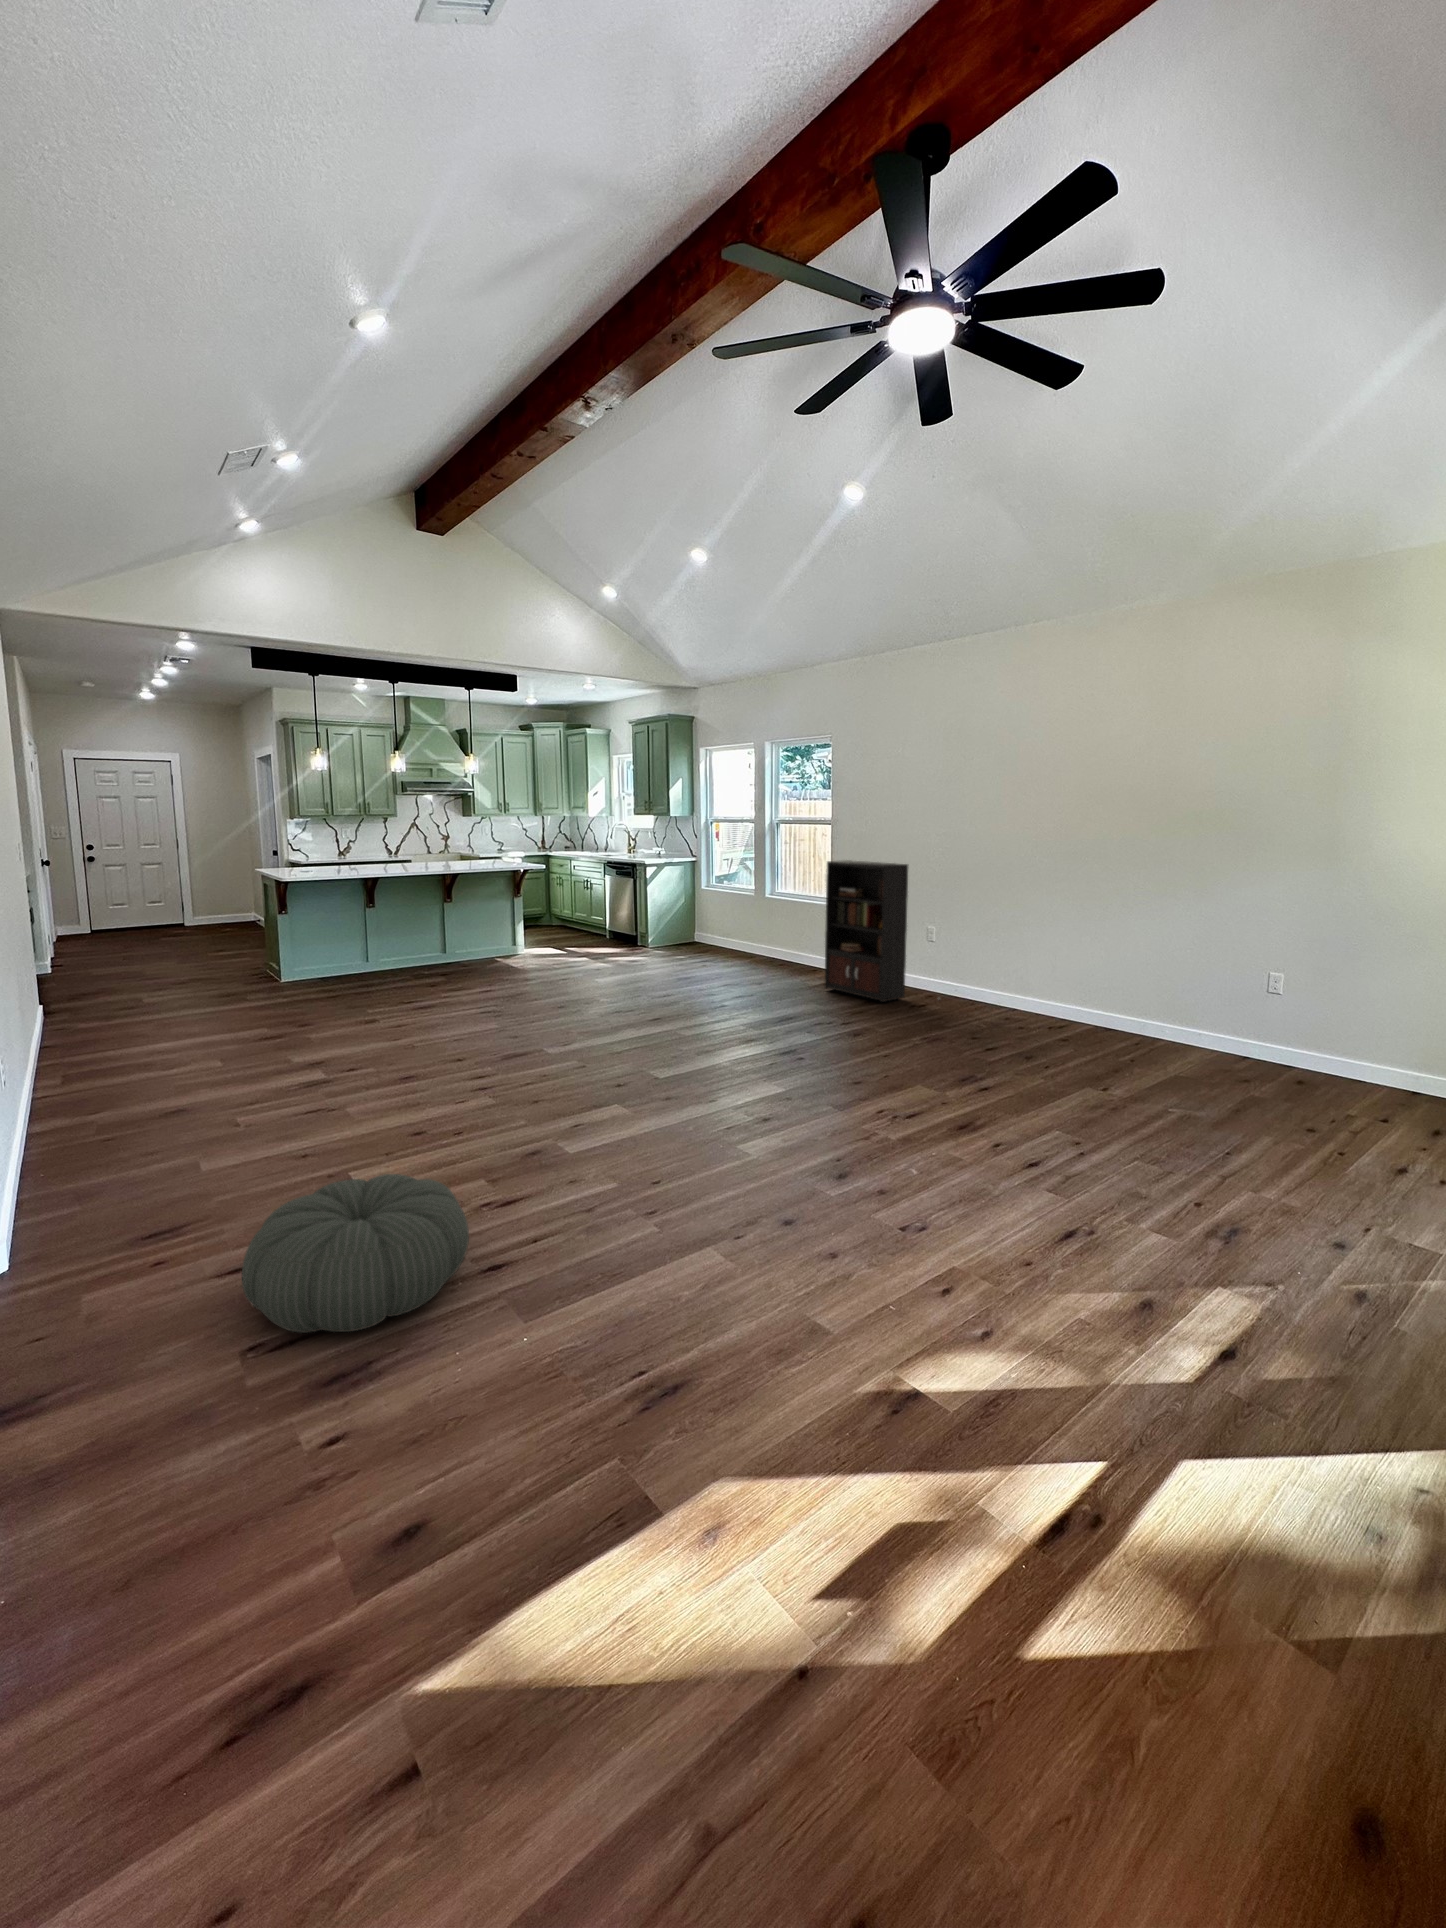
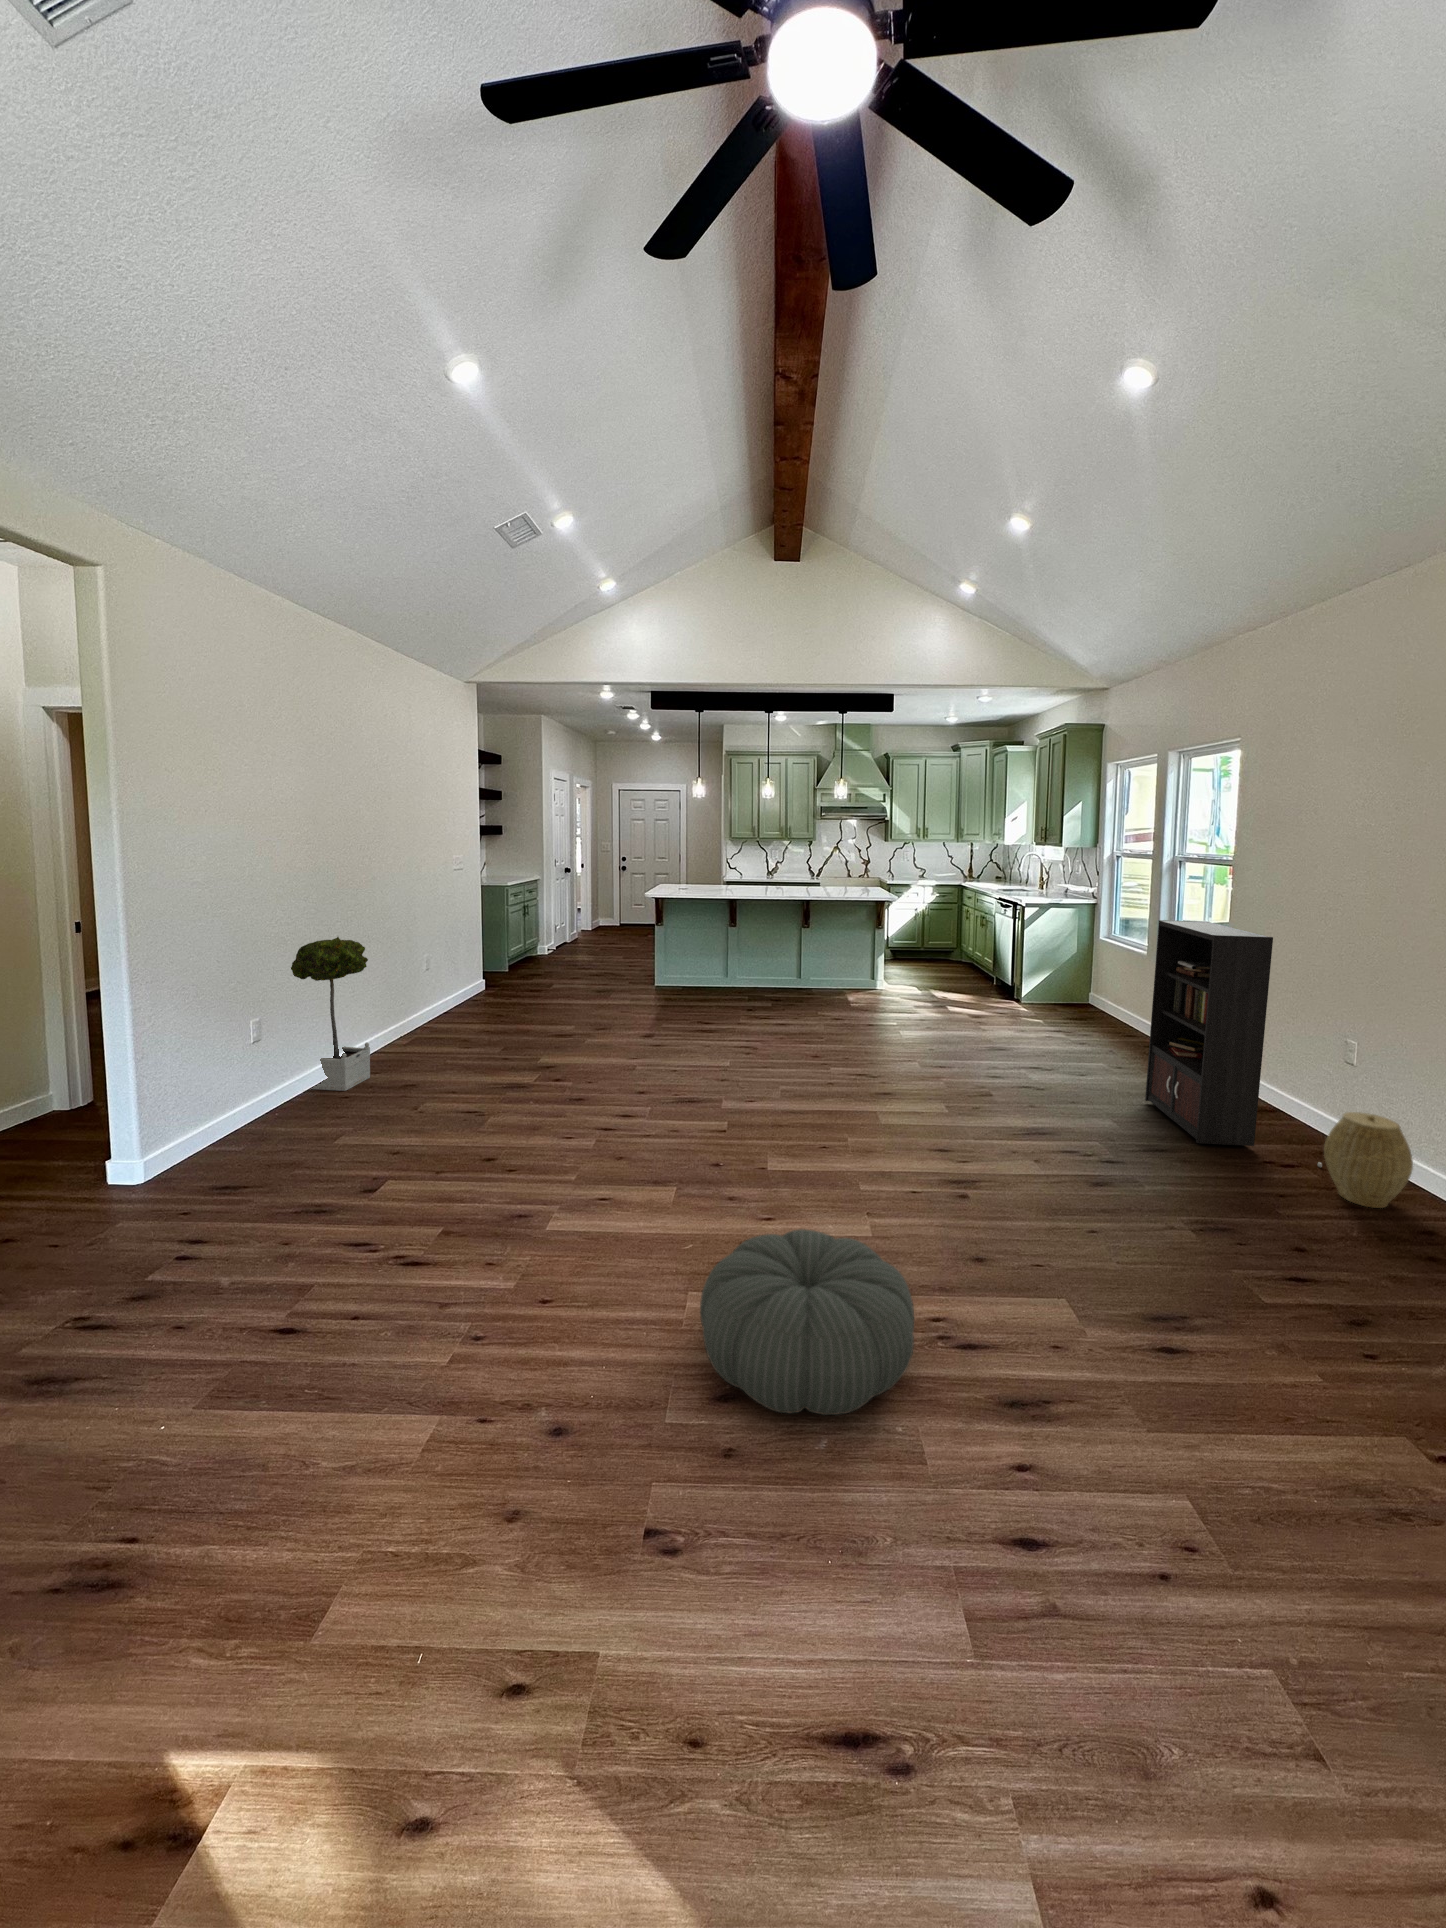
potted tree: none [20,949,133,1167] -> present [291,937,370,1091]
woven basket: none [952,959,994,1010] -> present [1324,1112,1413,1208]
pouf: present [242,1174,469,1333] -> present [700,1229,914,1415]

